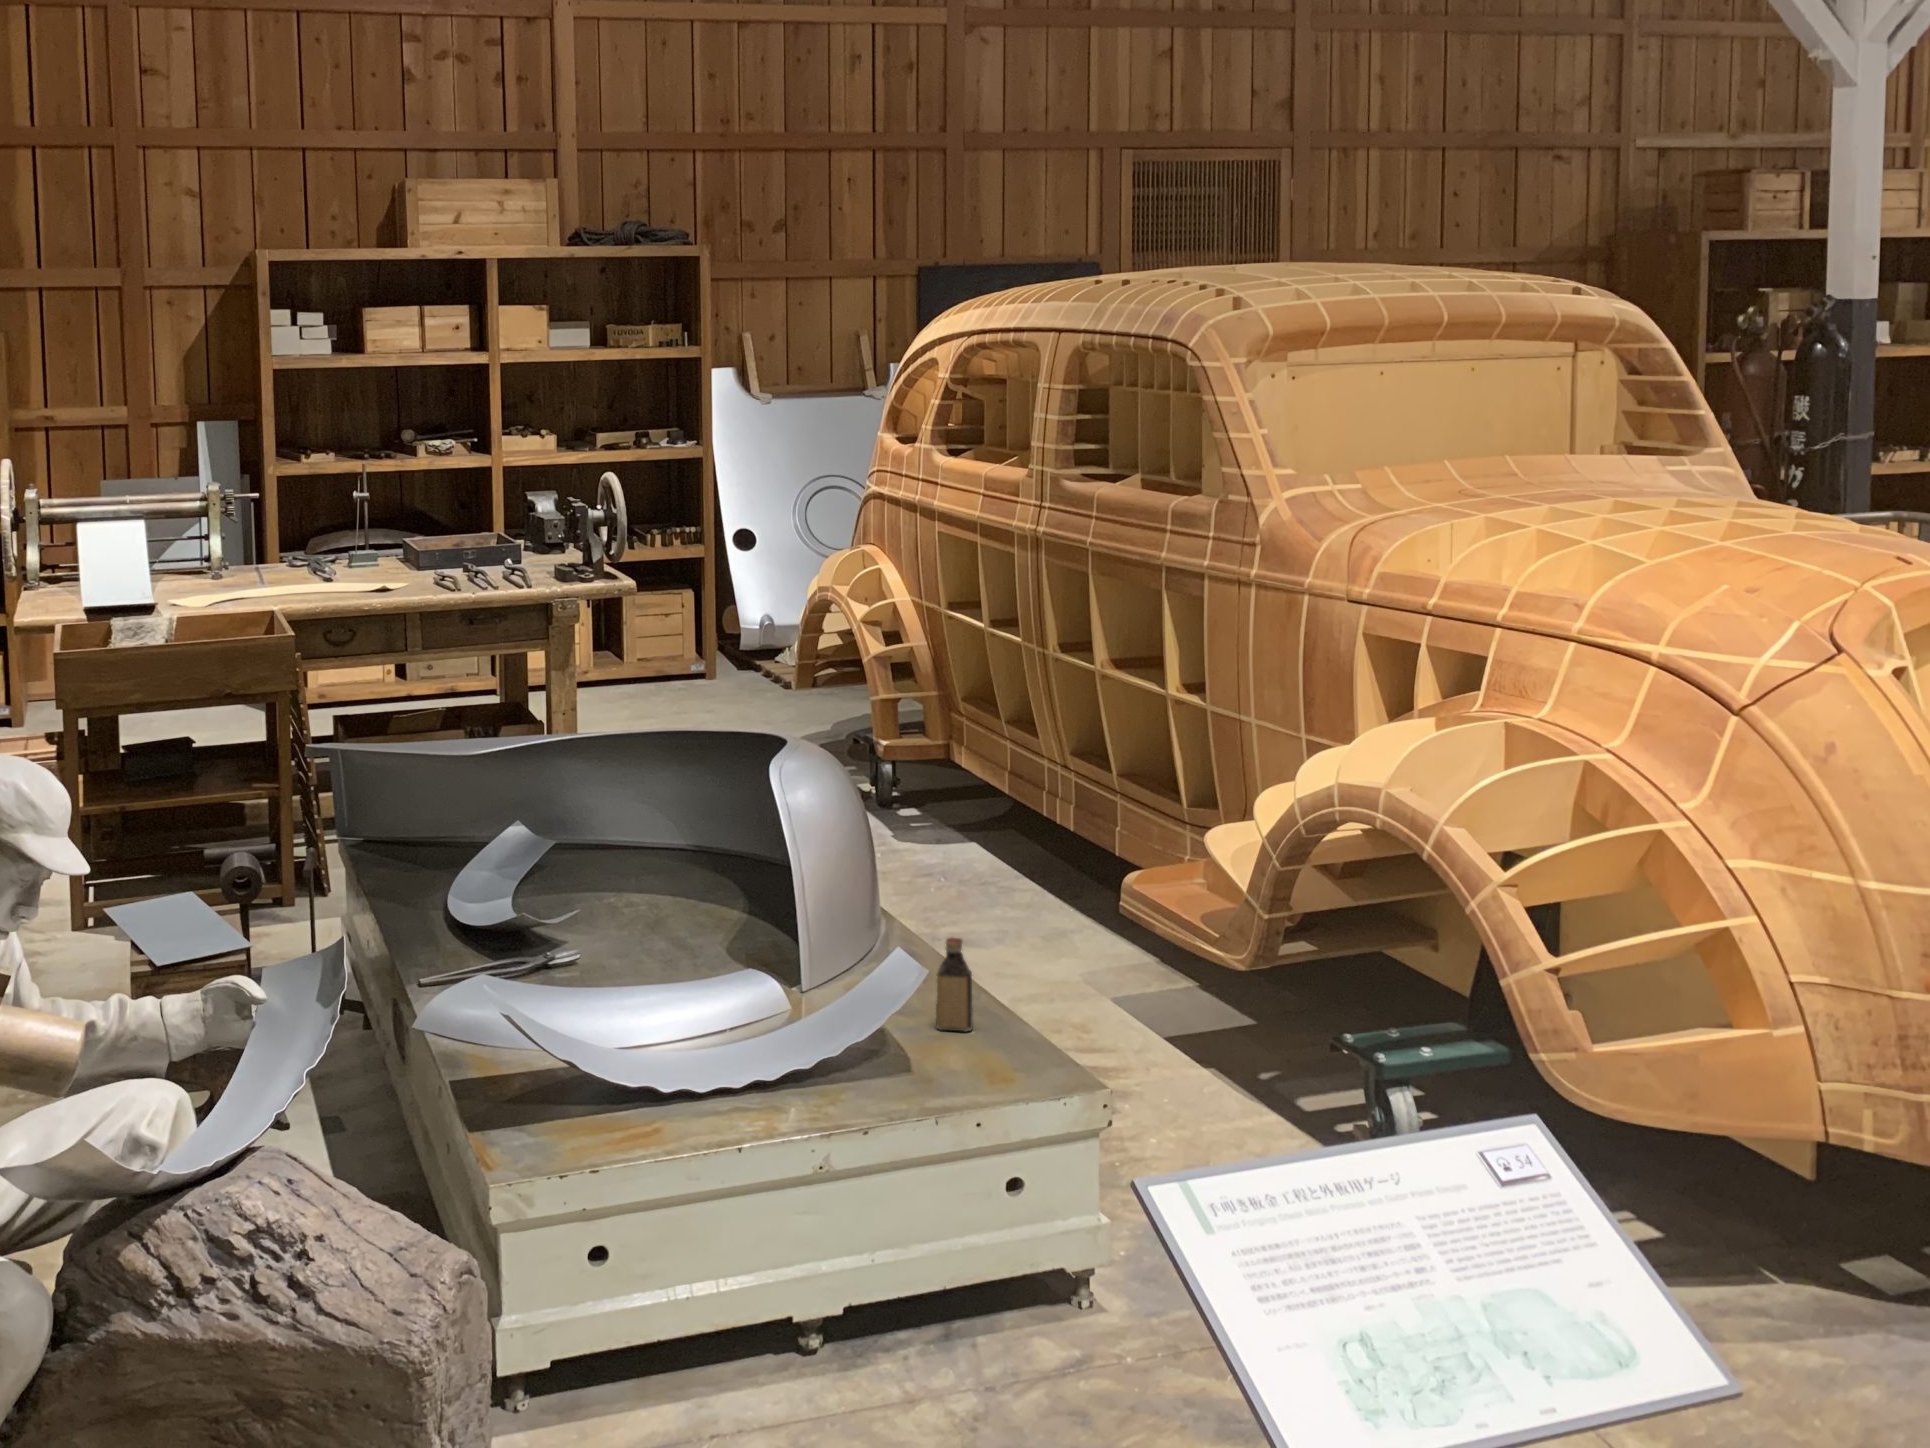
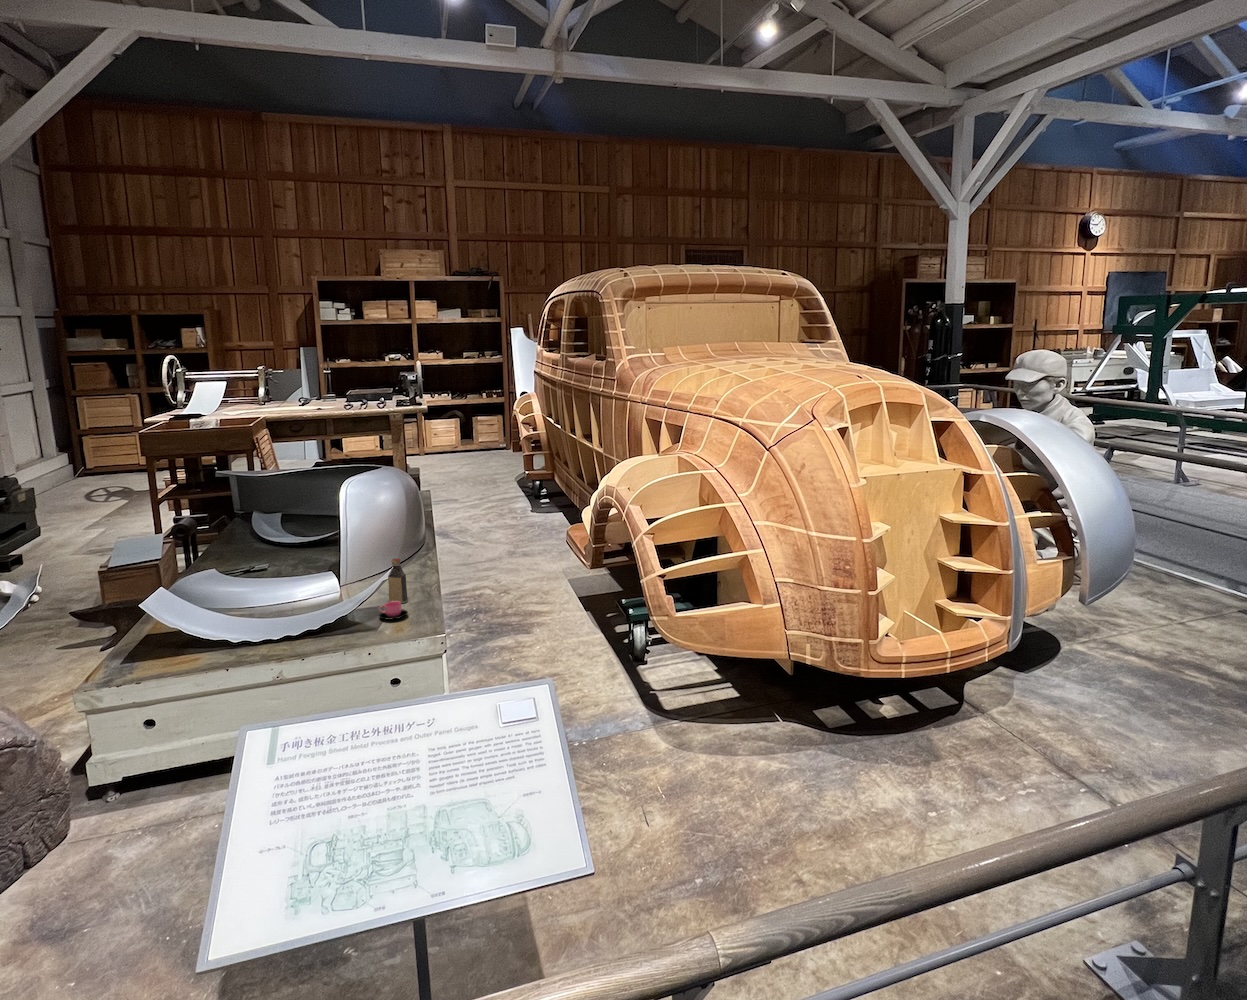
cup: none [949,1024,1007,1061] -> present [379,601,408,620]

